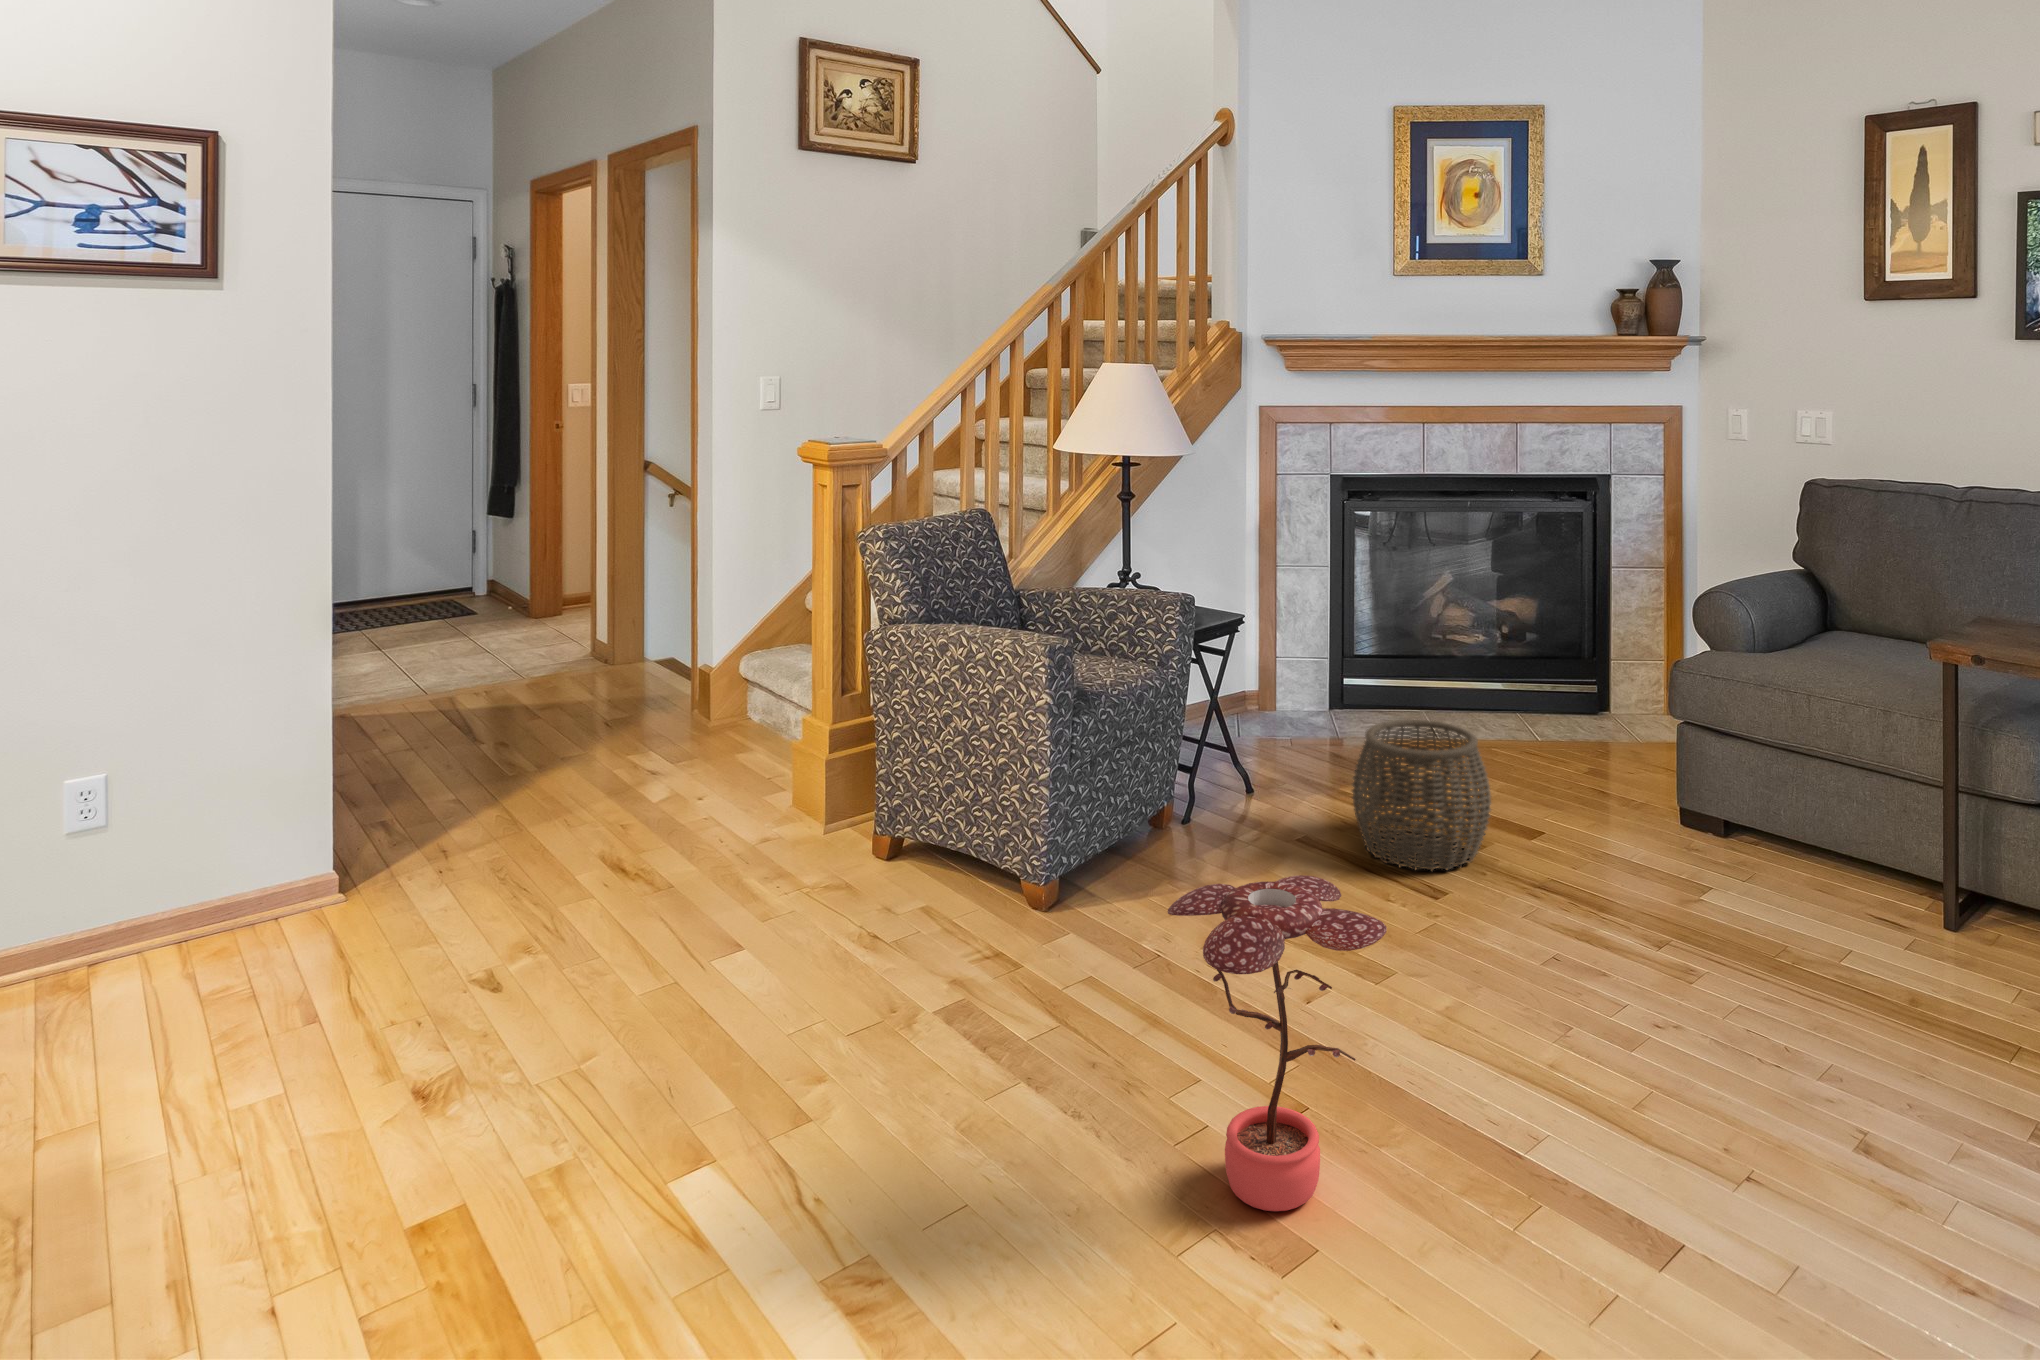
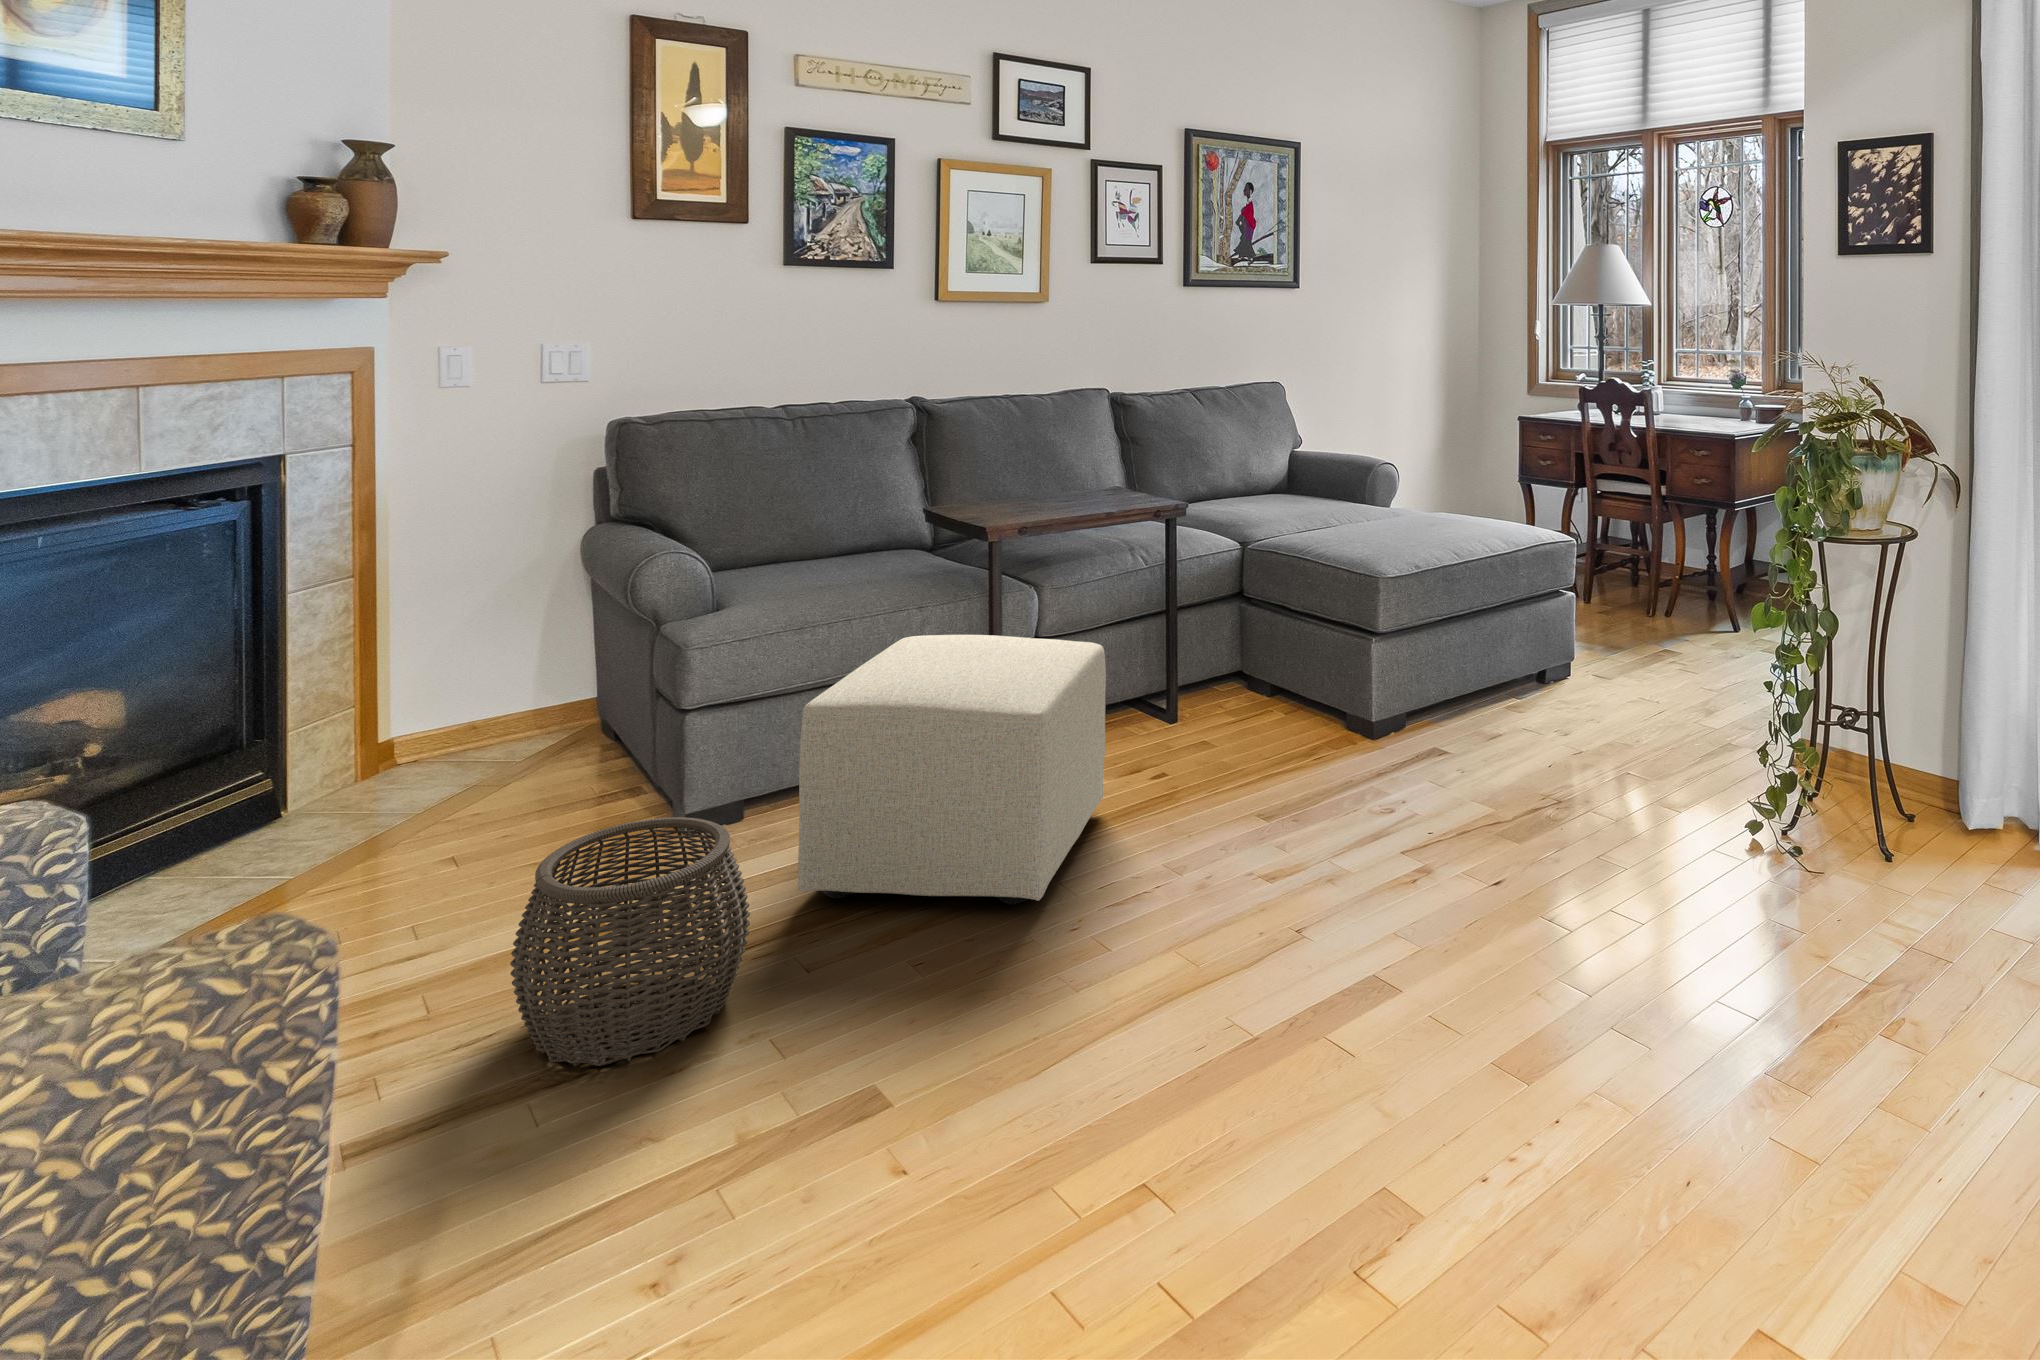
ottoman: none [1581,703,1883,973] -> present [798,635,1106,904]
potted plant: present [1168,875,1387,1211] -> none [1321,845,1548,1209]

